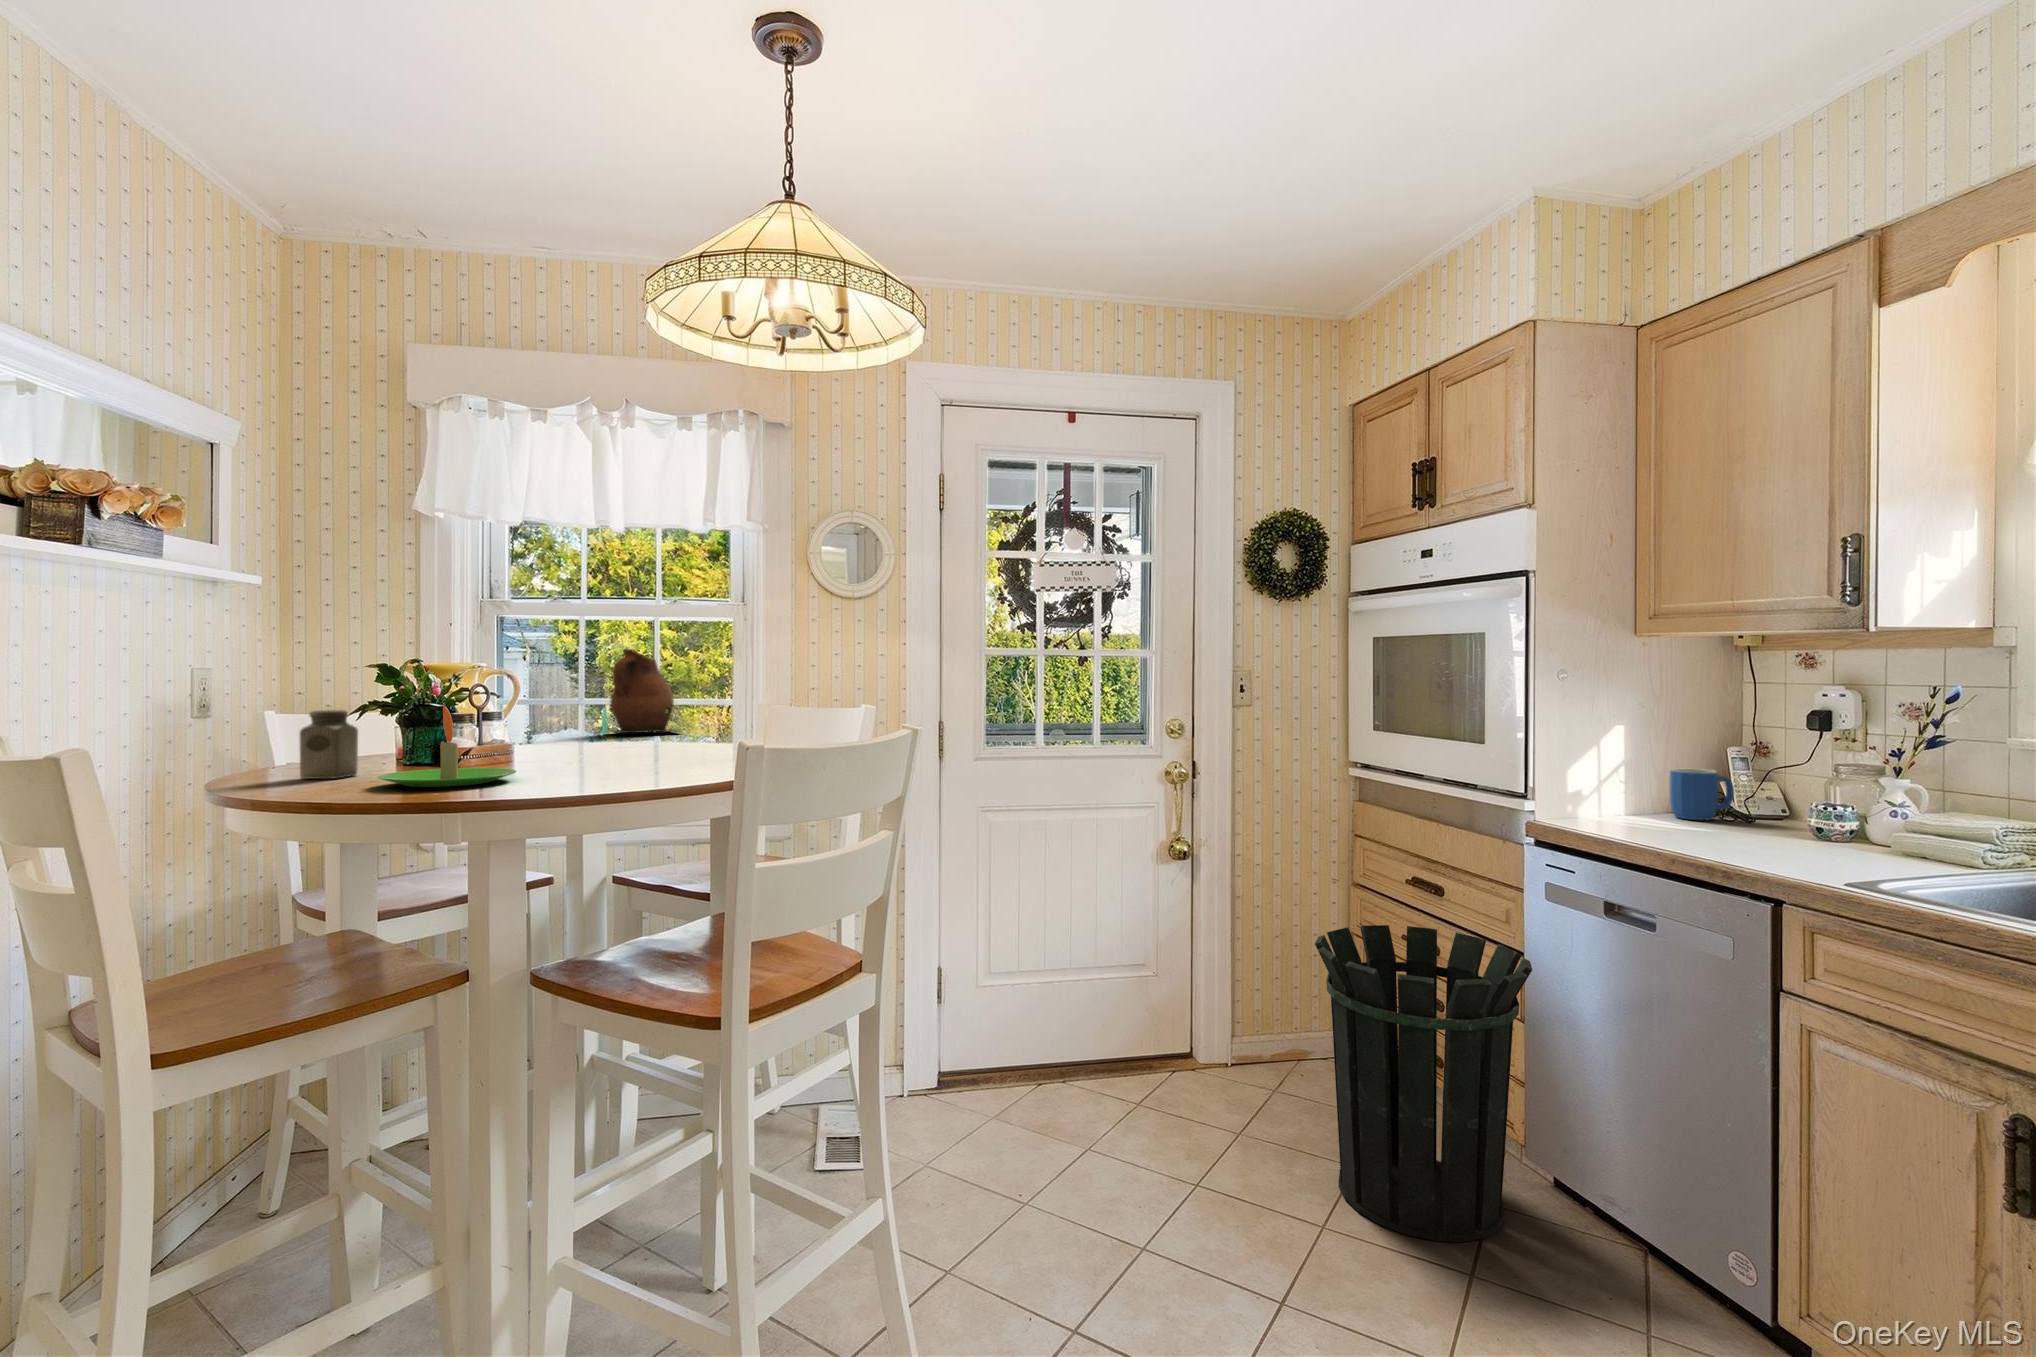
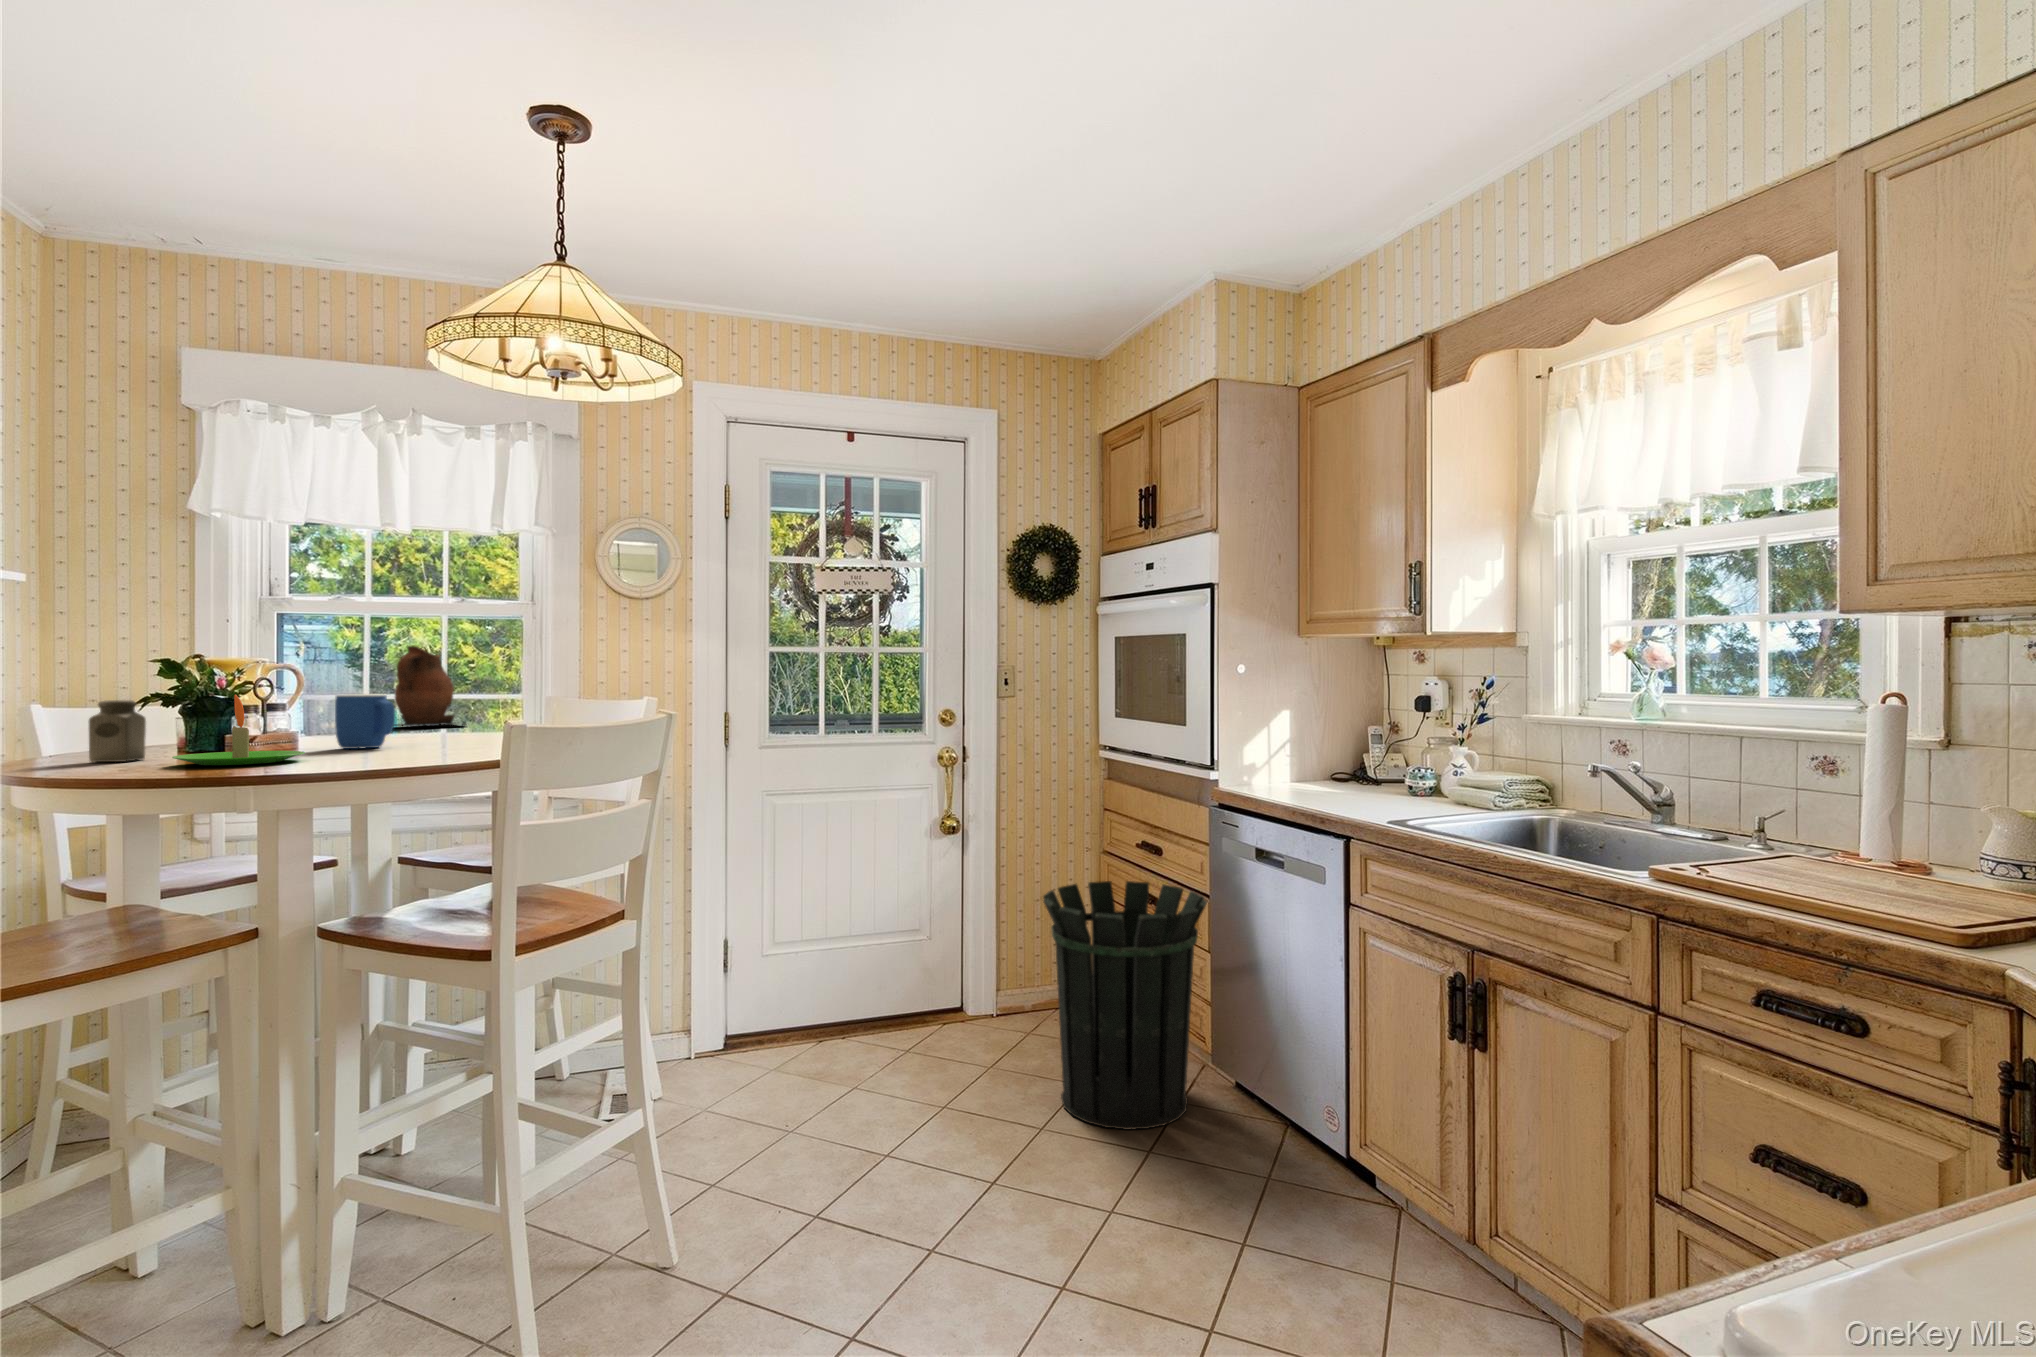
mug: present [1670,769,1734,820] -> present [335,695,395,749]

